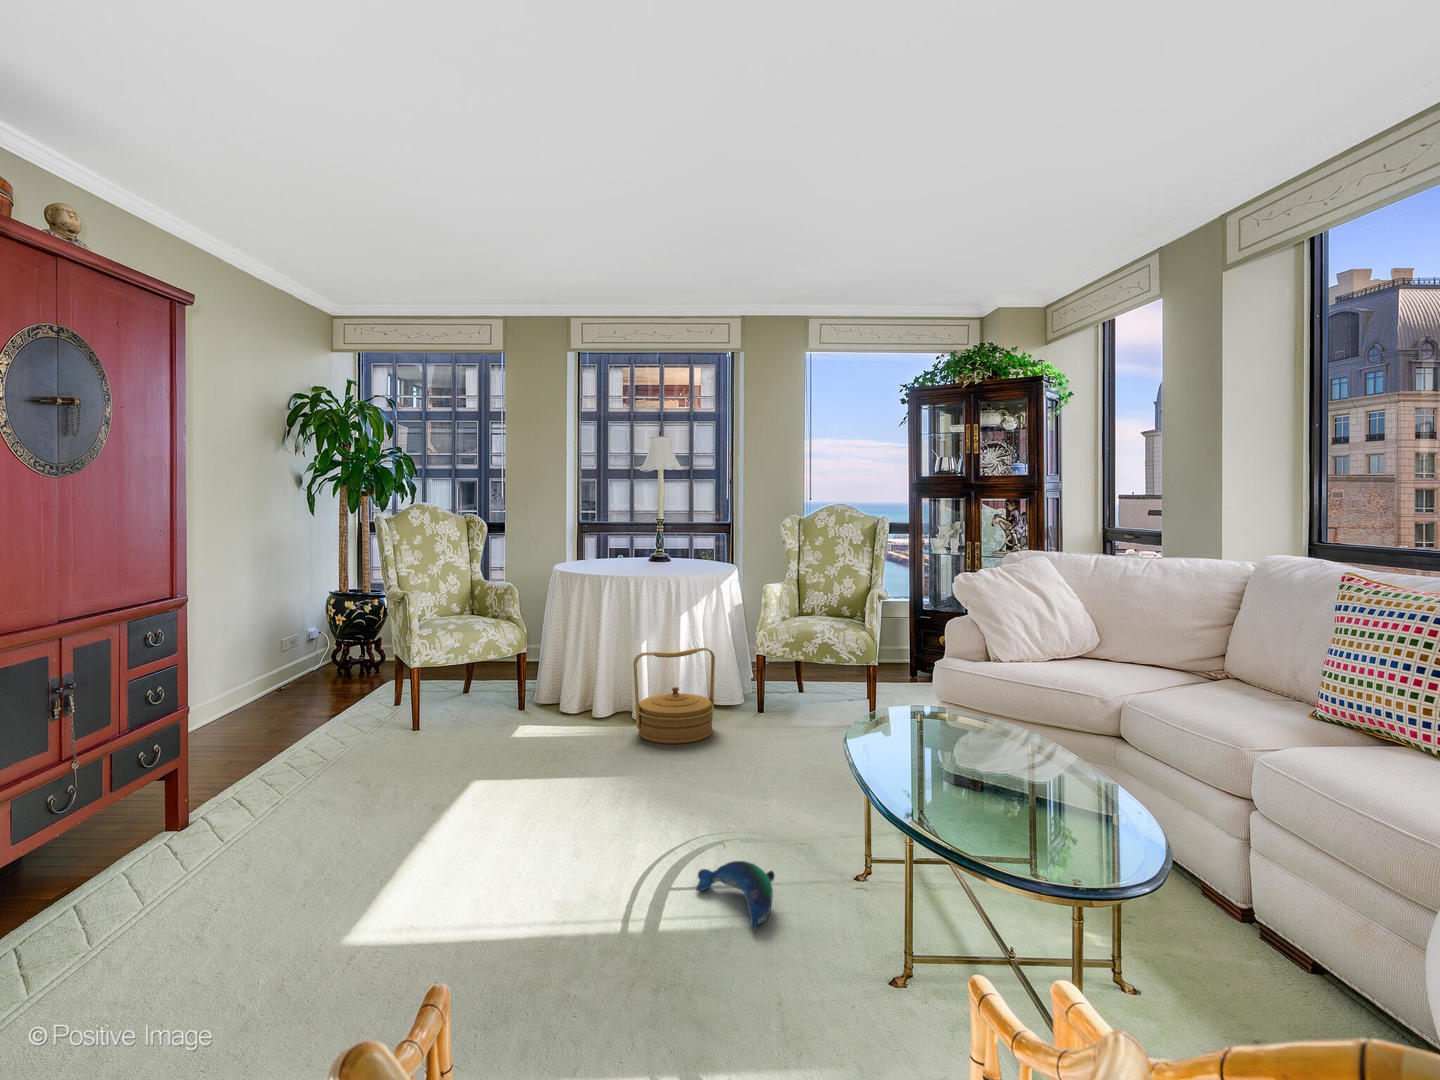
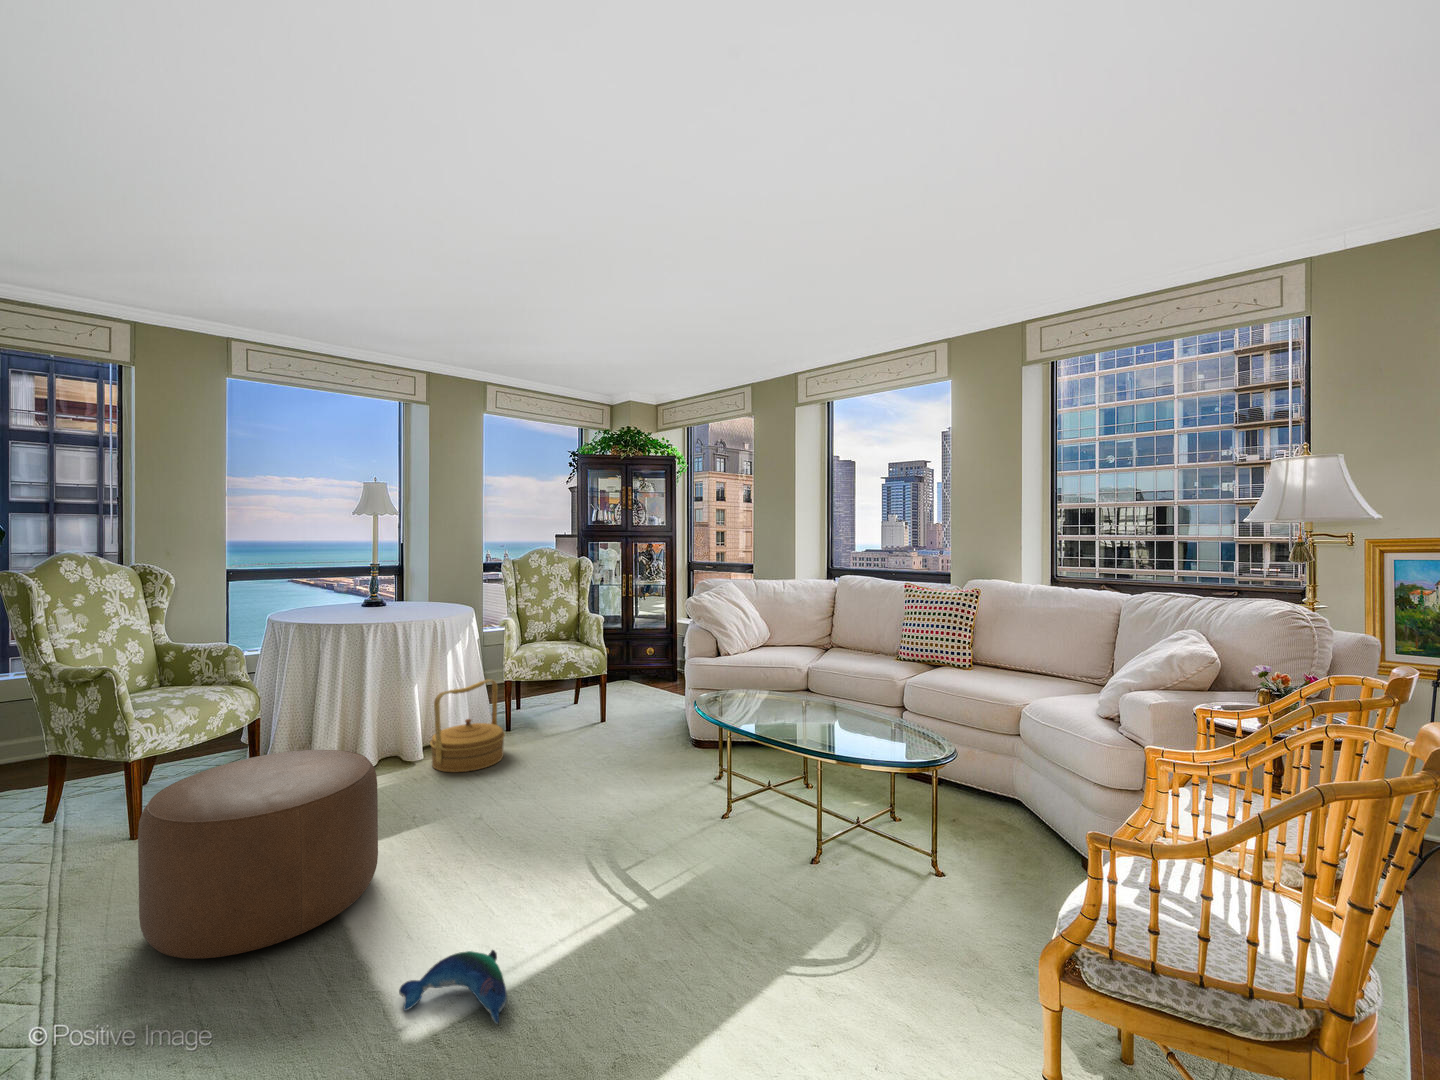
ottoman: none [289,676,478,836] -> present [138,750,378,959]
plush toy: present [696,861,775,931] -> present [399,950,507,1023]

